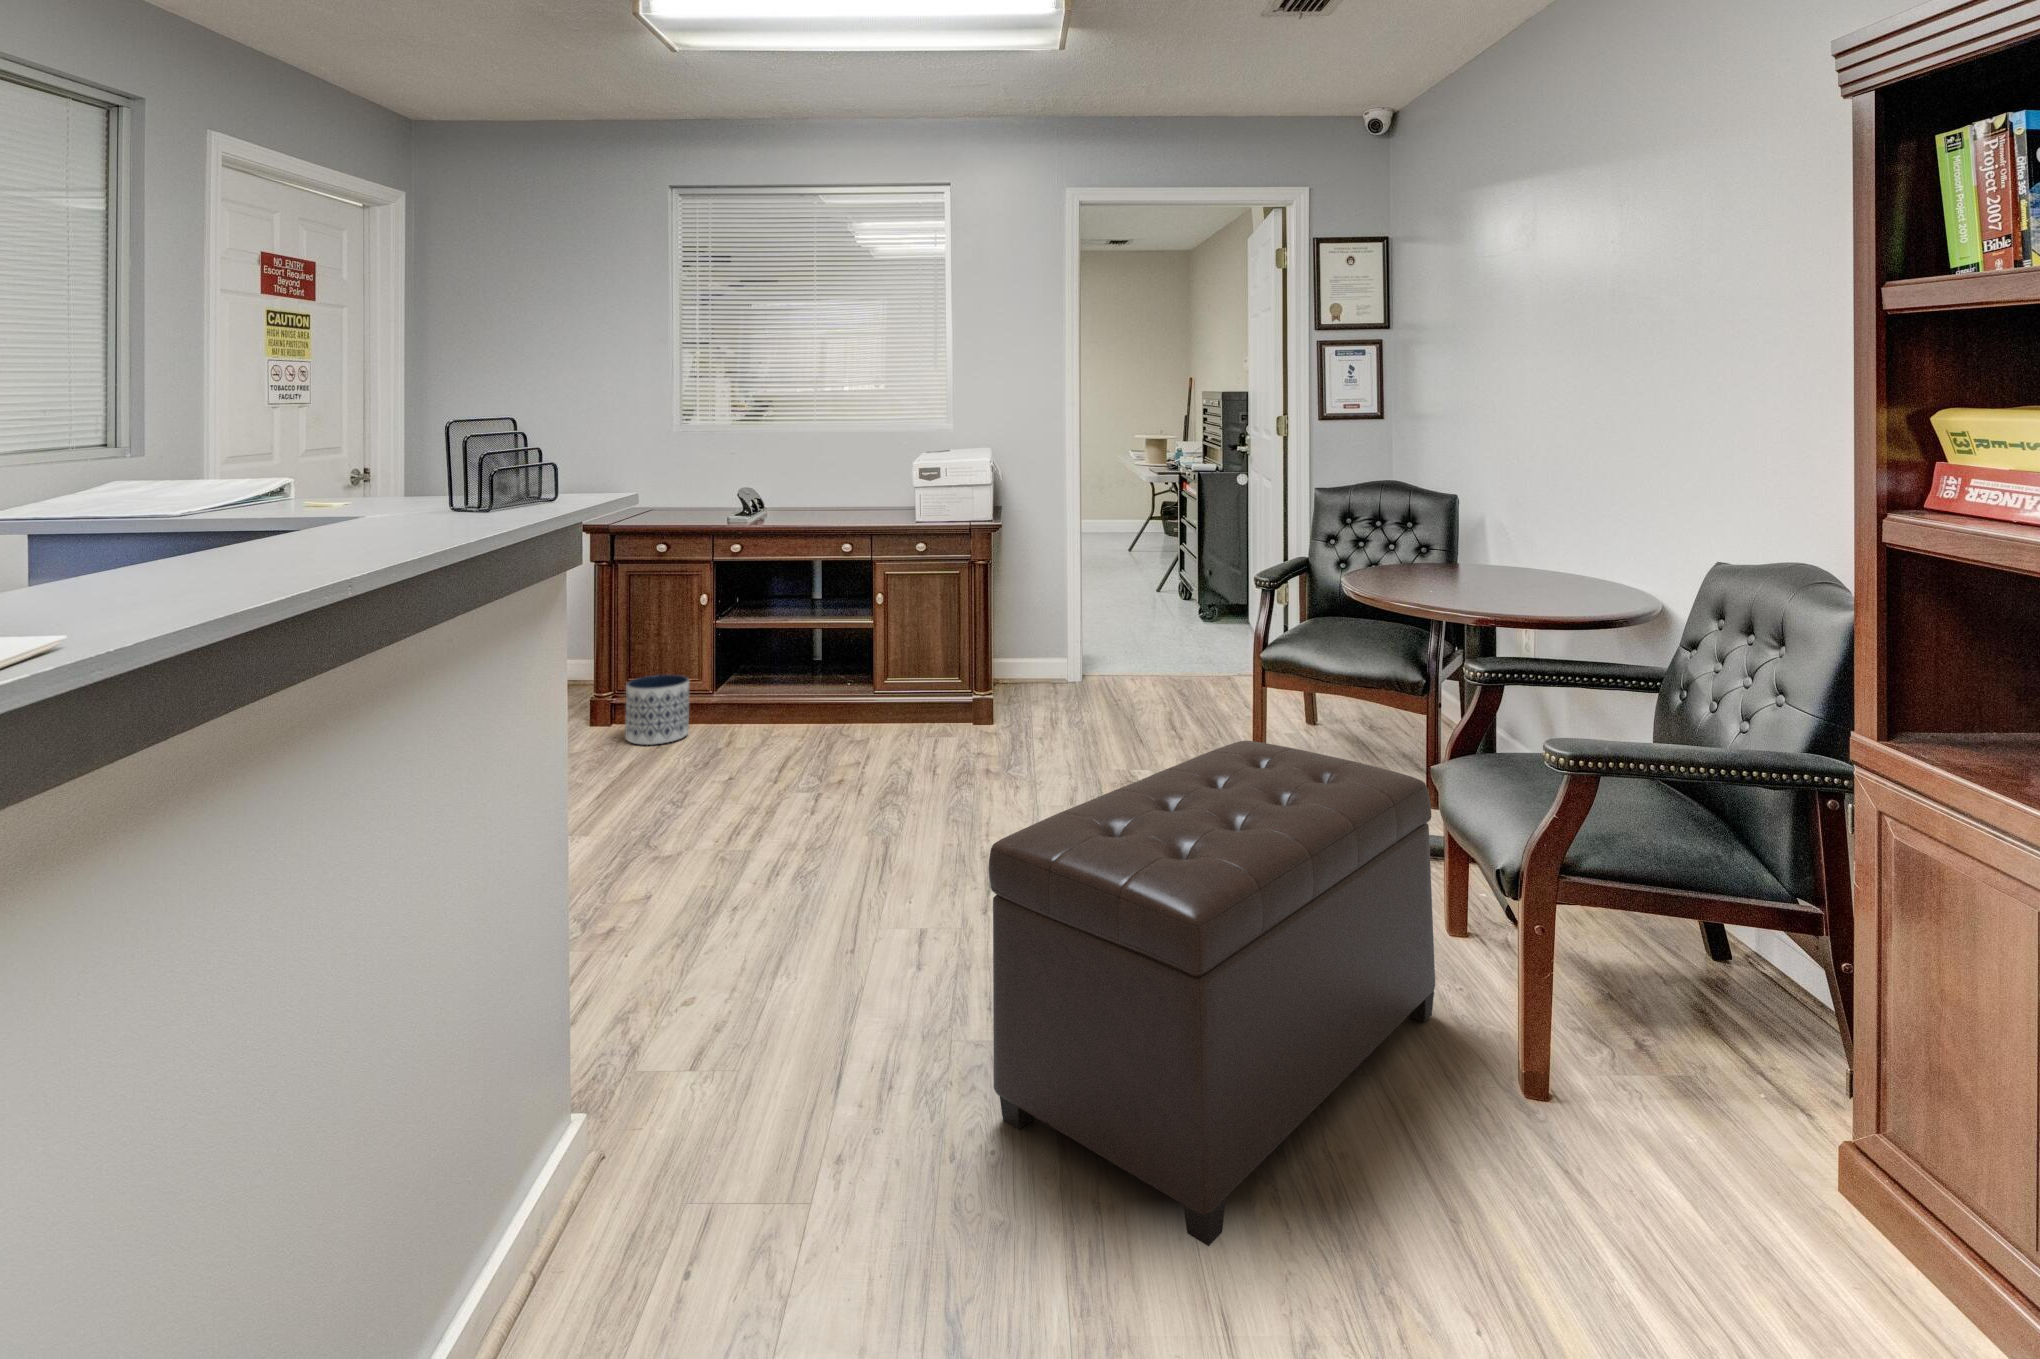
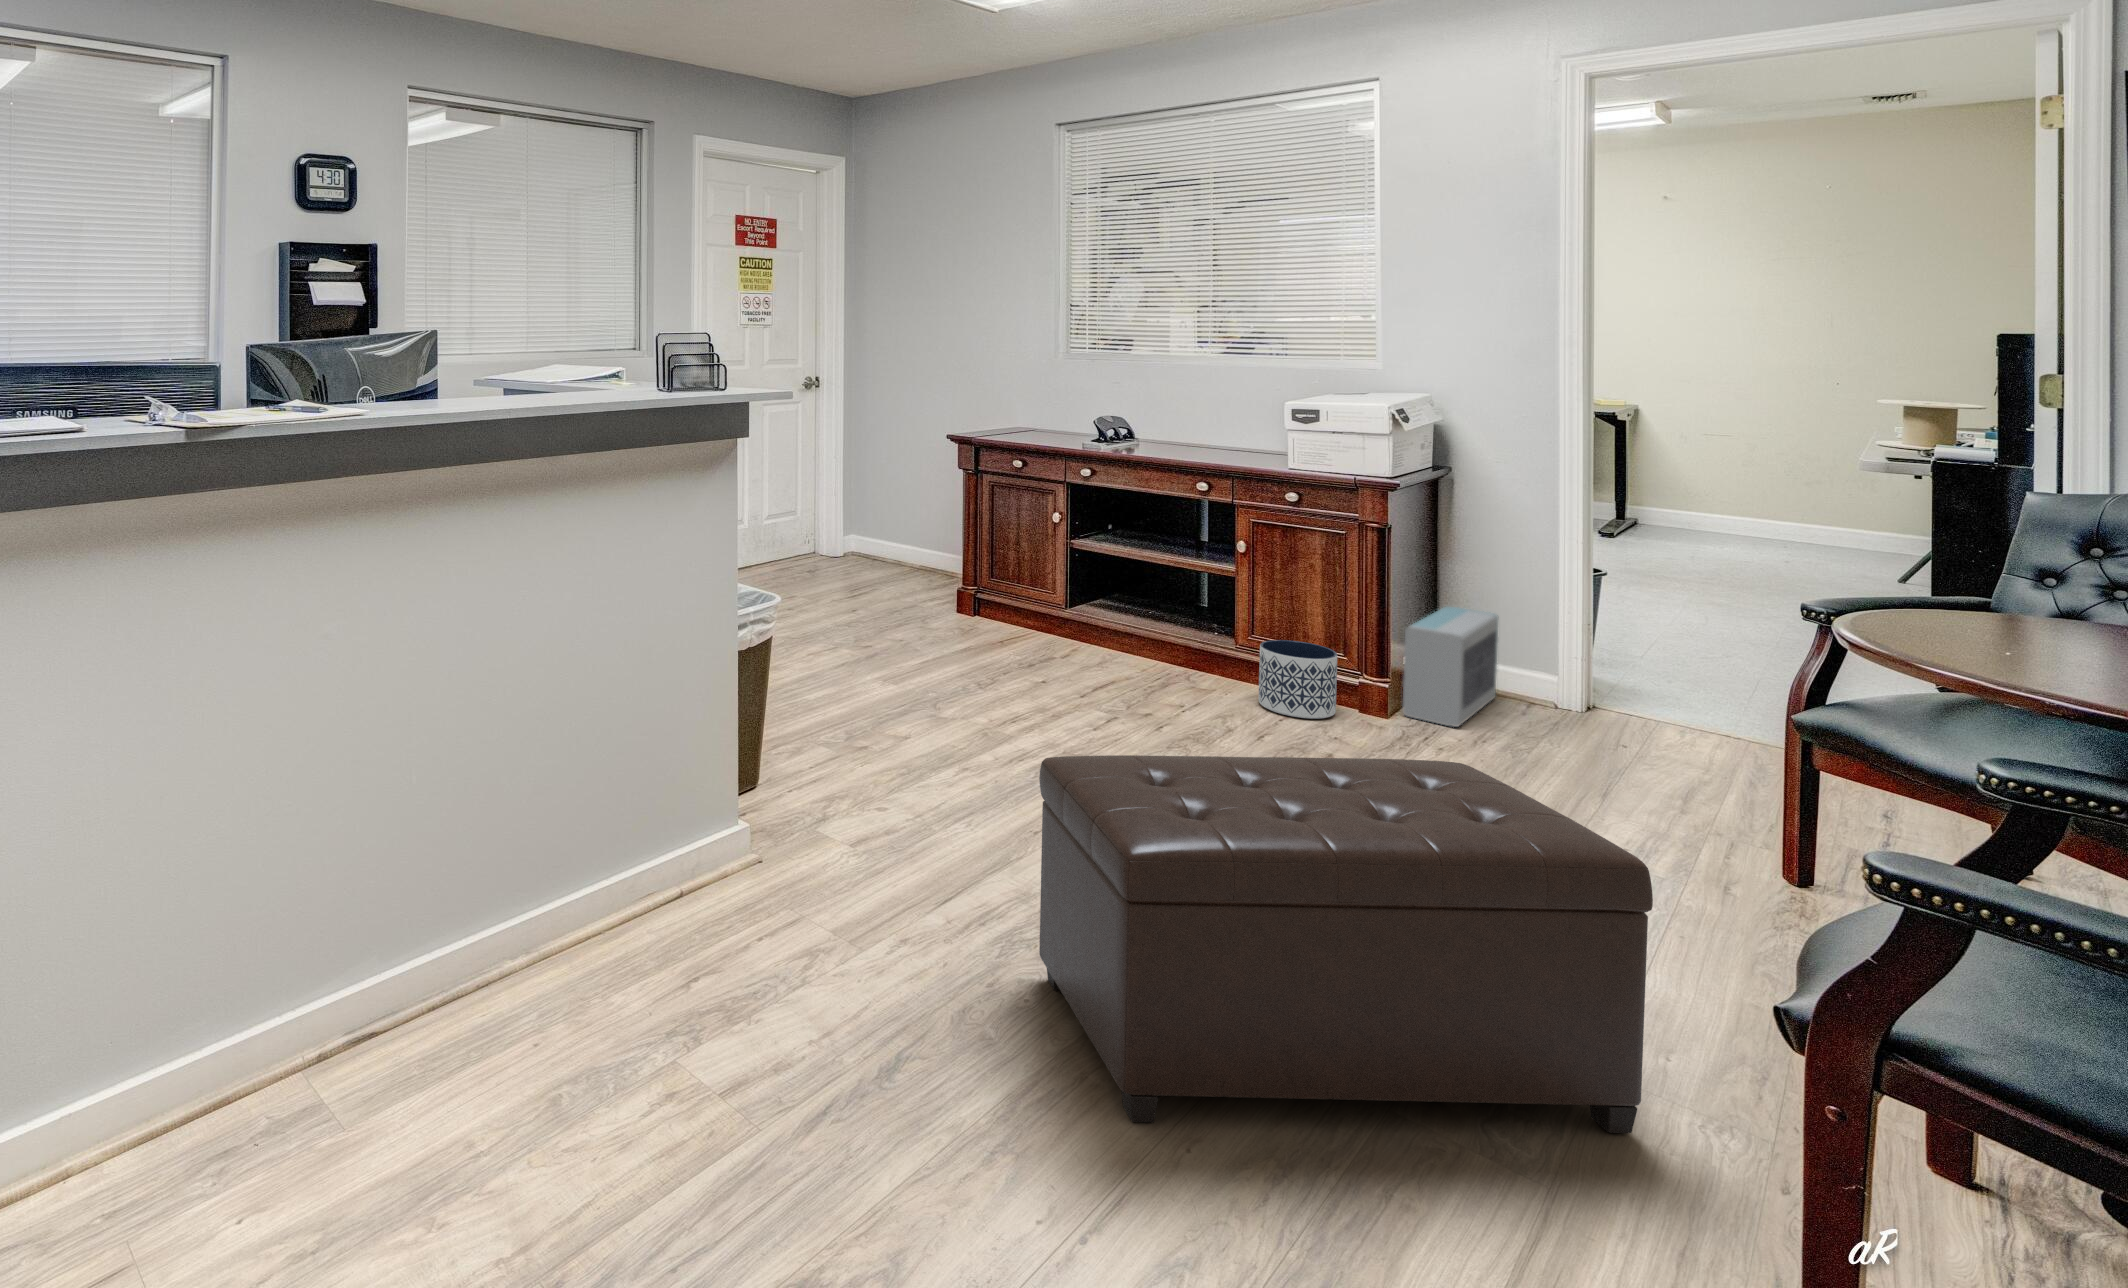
air purifier: none [1018,628,1059,728] -> present [1403,606,1498,727]
planter: present [625,675,689,745] -> present [1259,640,1337,719]

